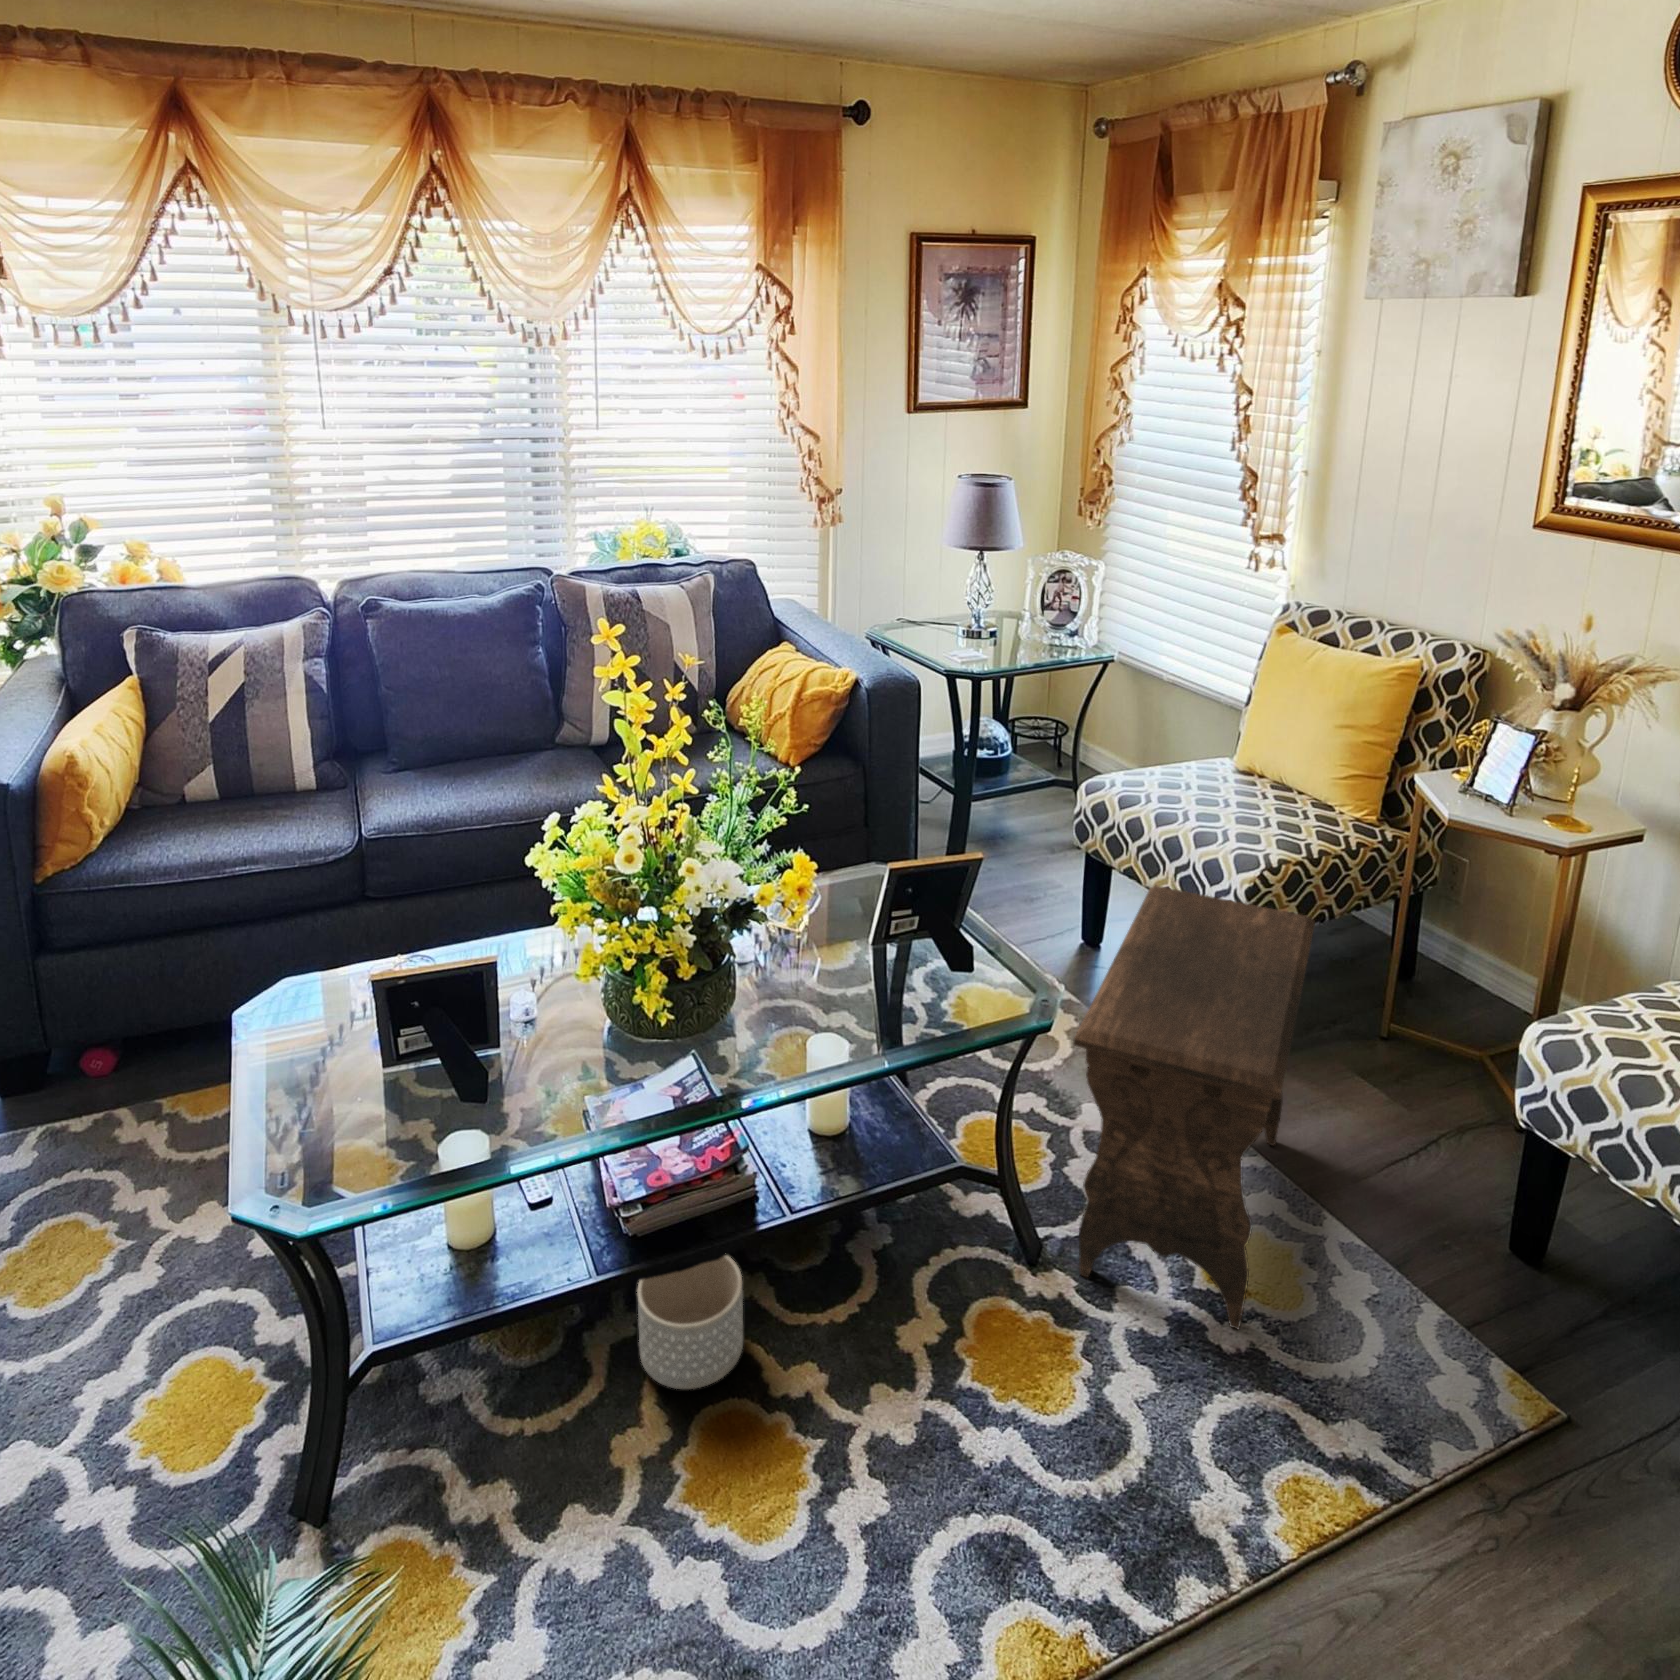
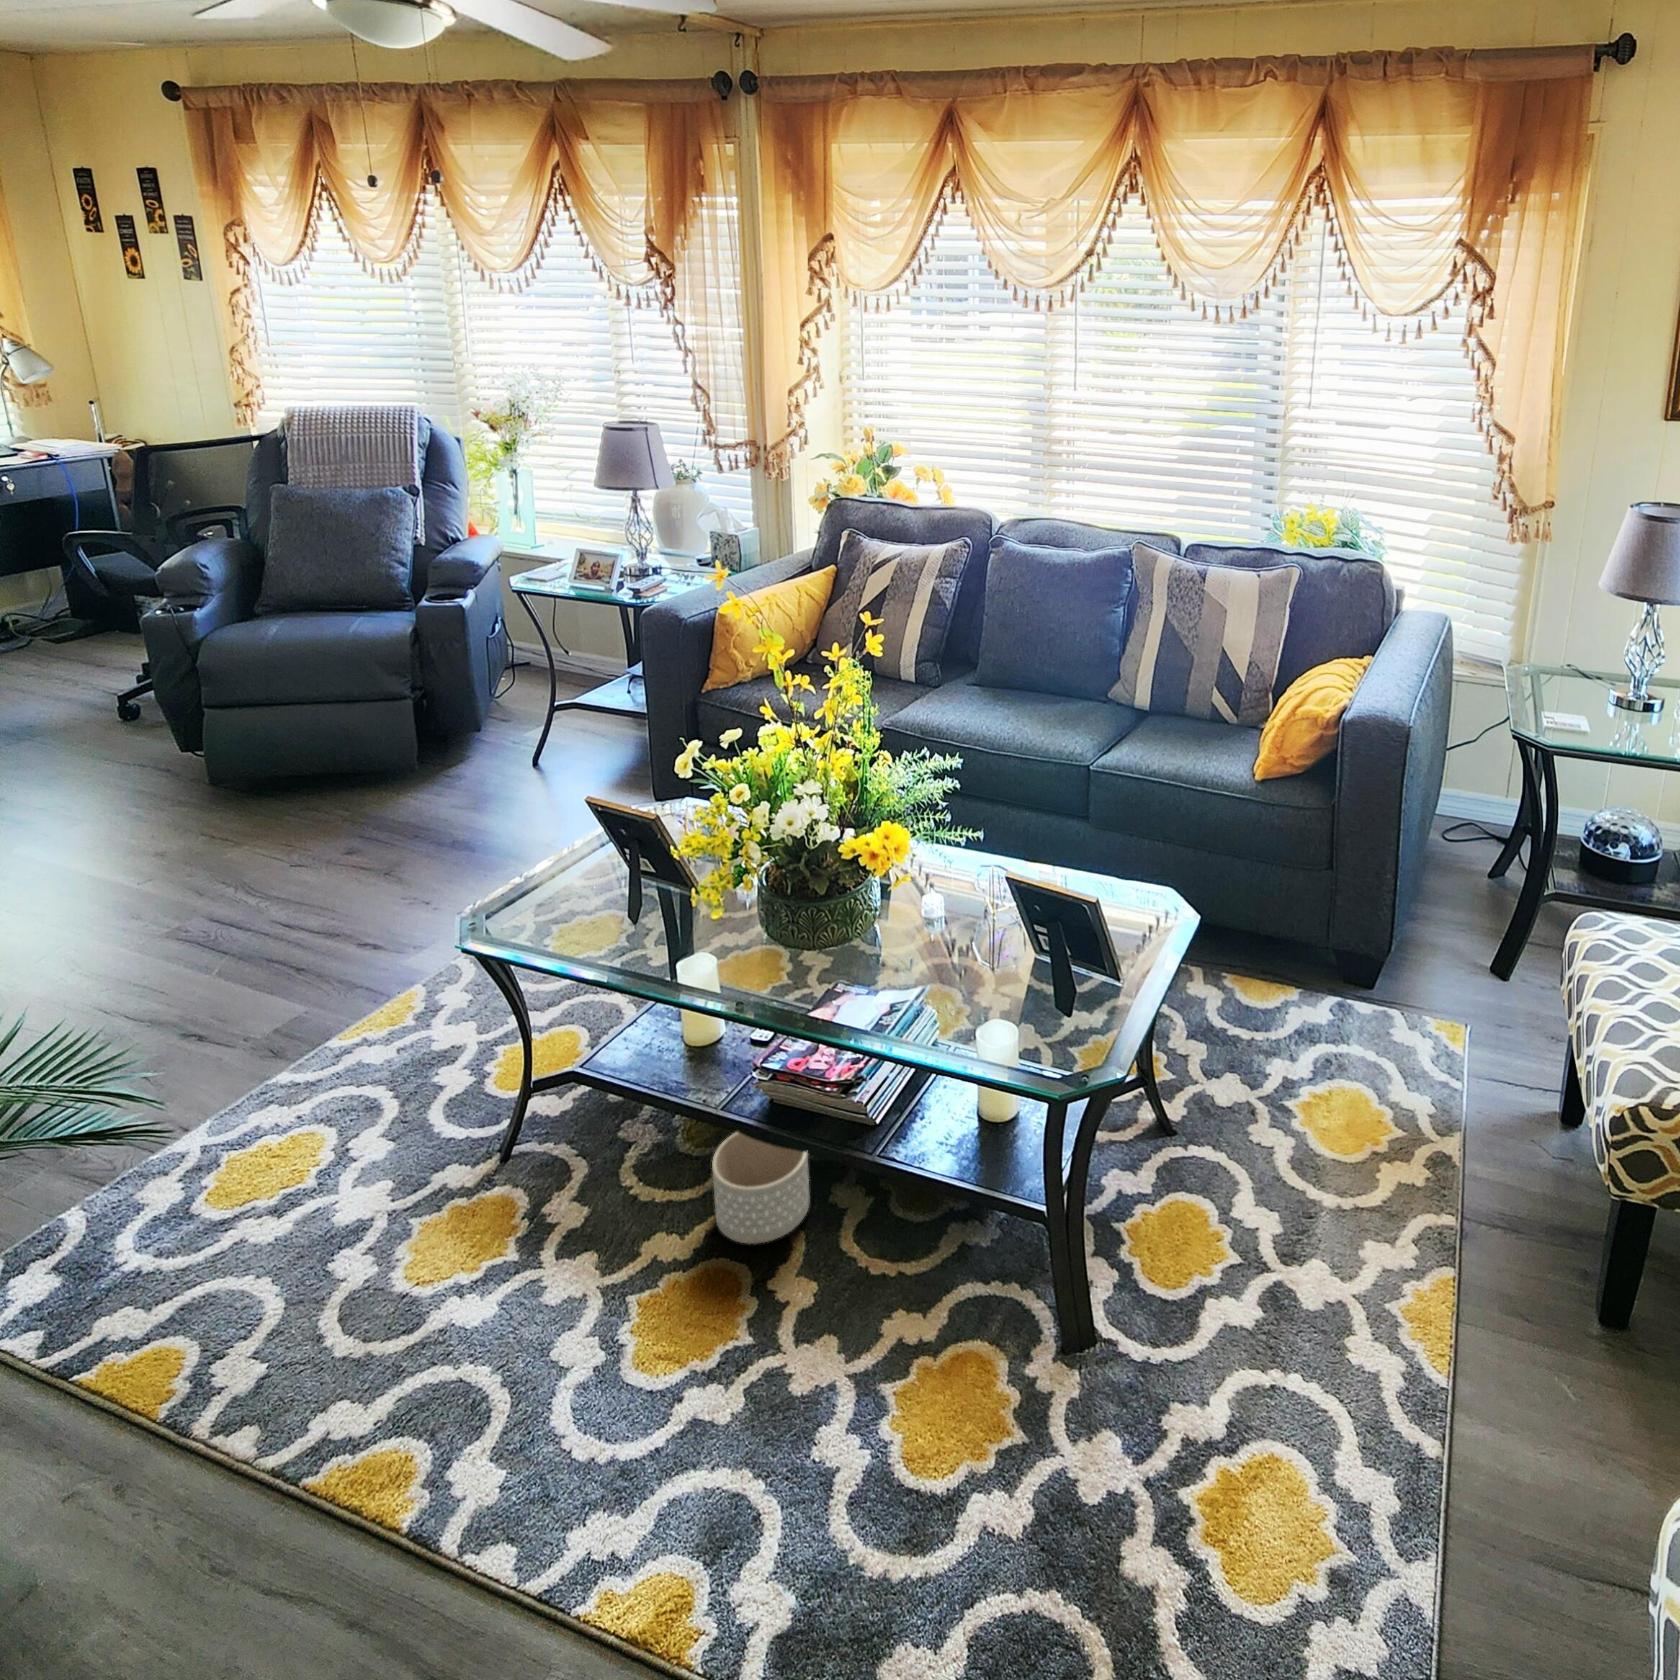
footstool: present [1073,886,1315,1329] -> none [1069,1038,1557,1561]

